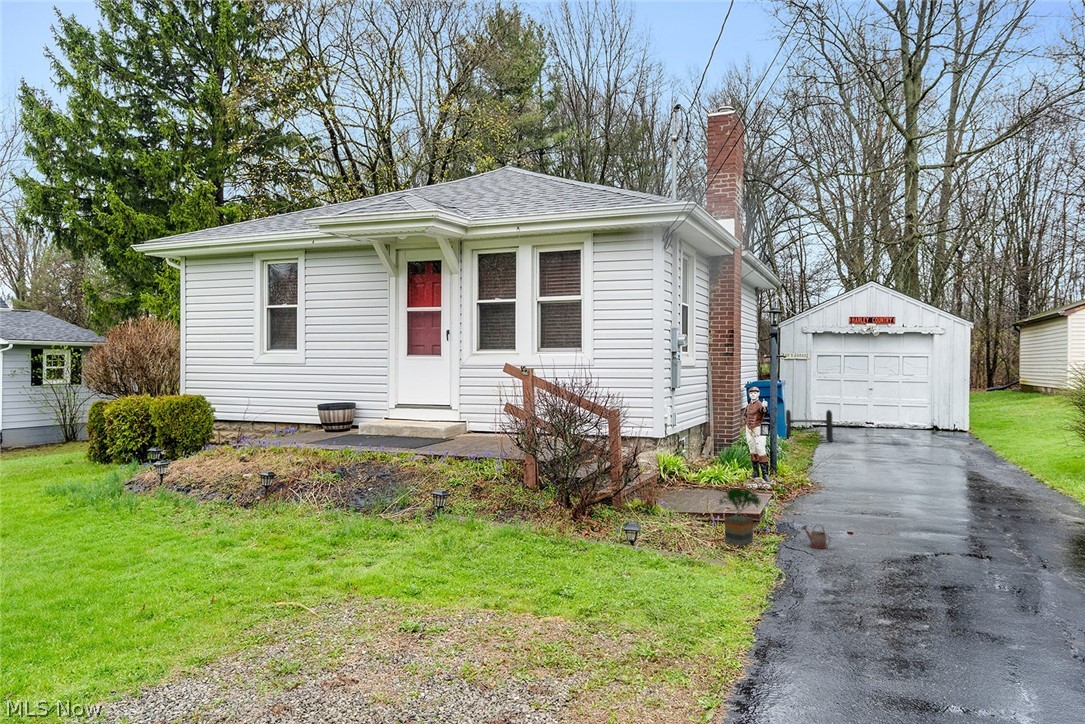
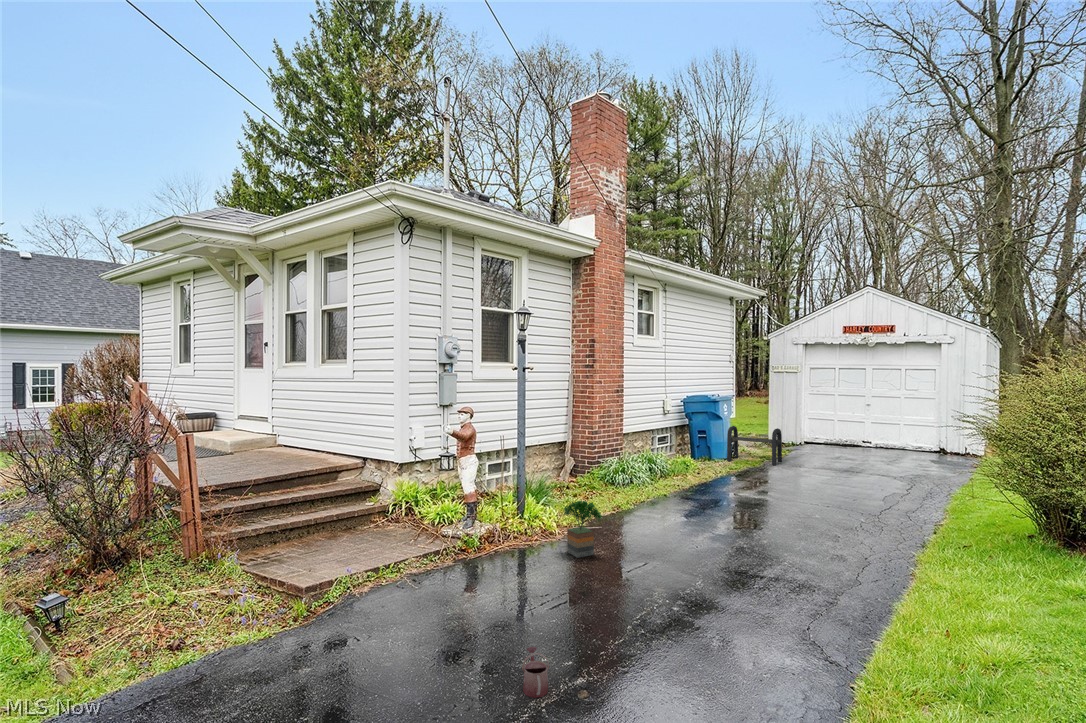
potted tree: present [720,488,761,545] -> present [564,500,602,558]
watering can: present [802,524,831,549] -> present [522,647,550,698]

